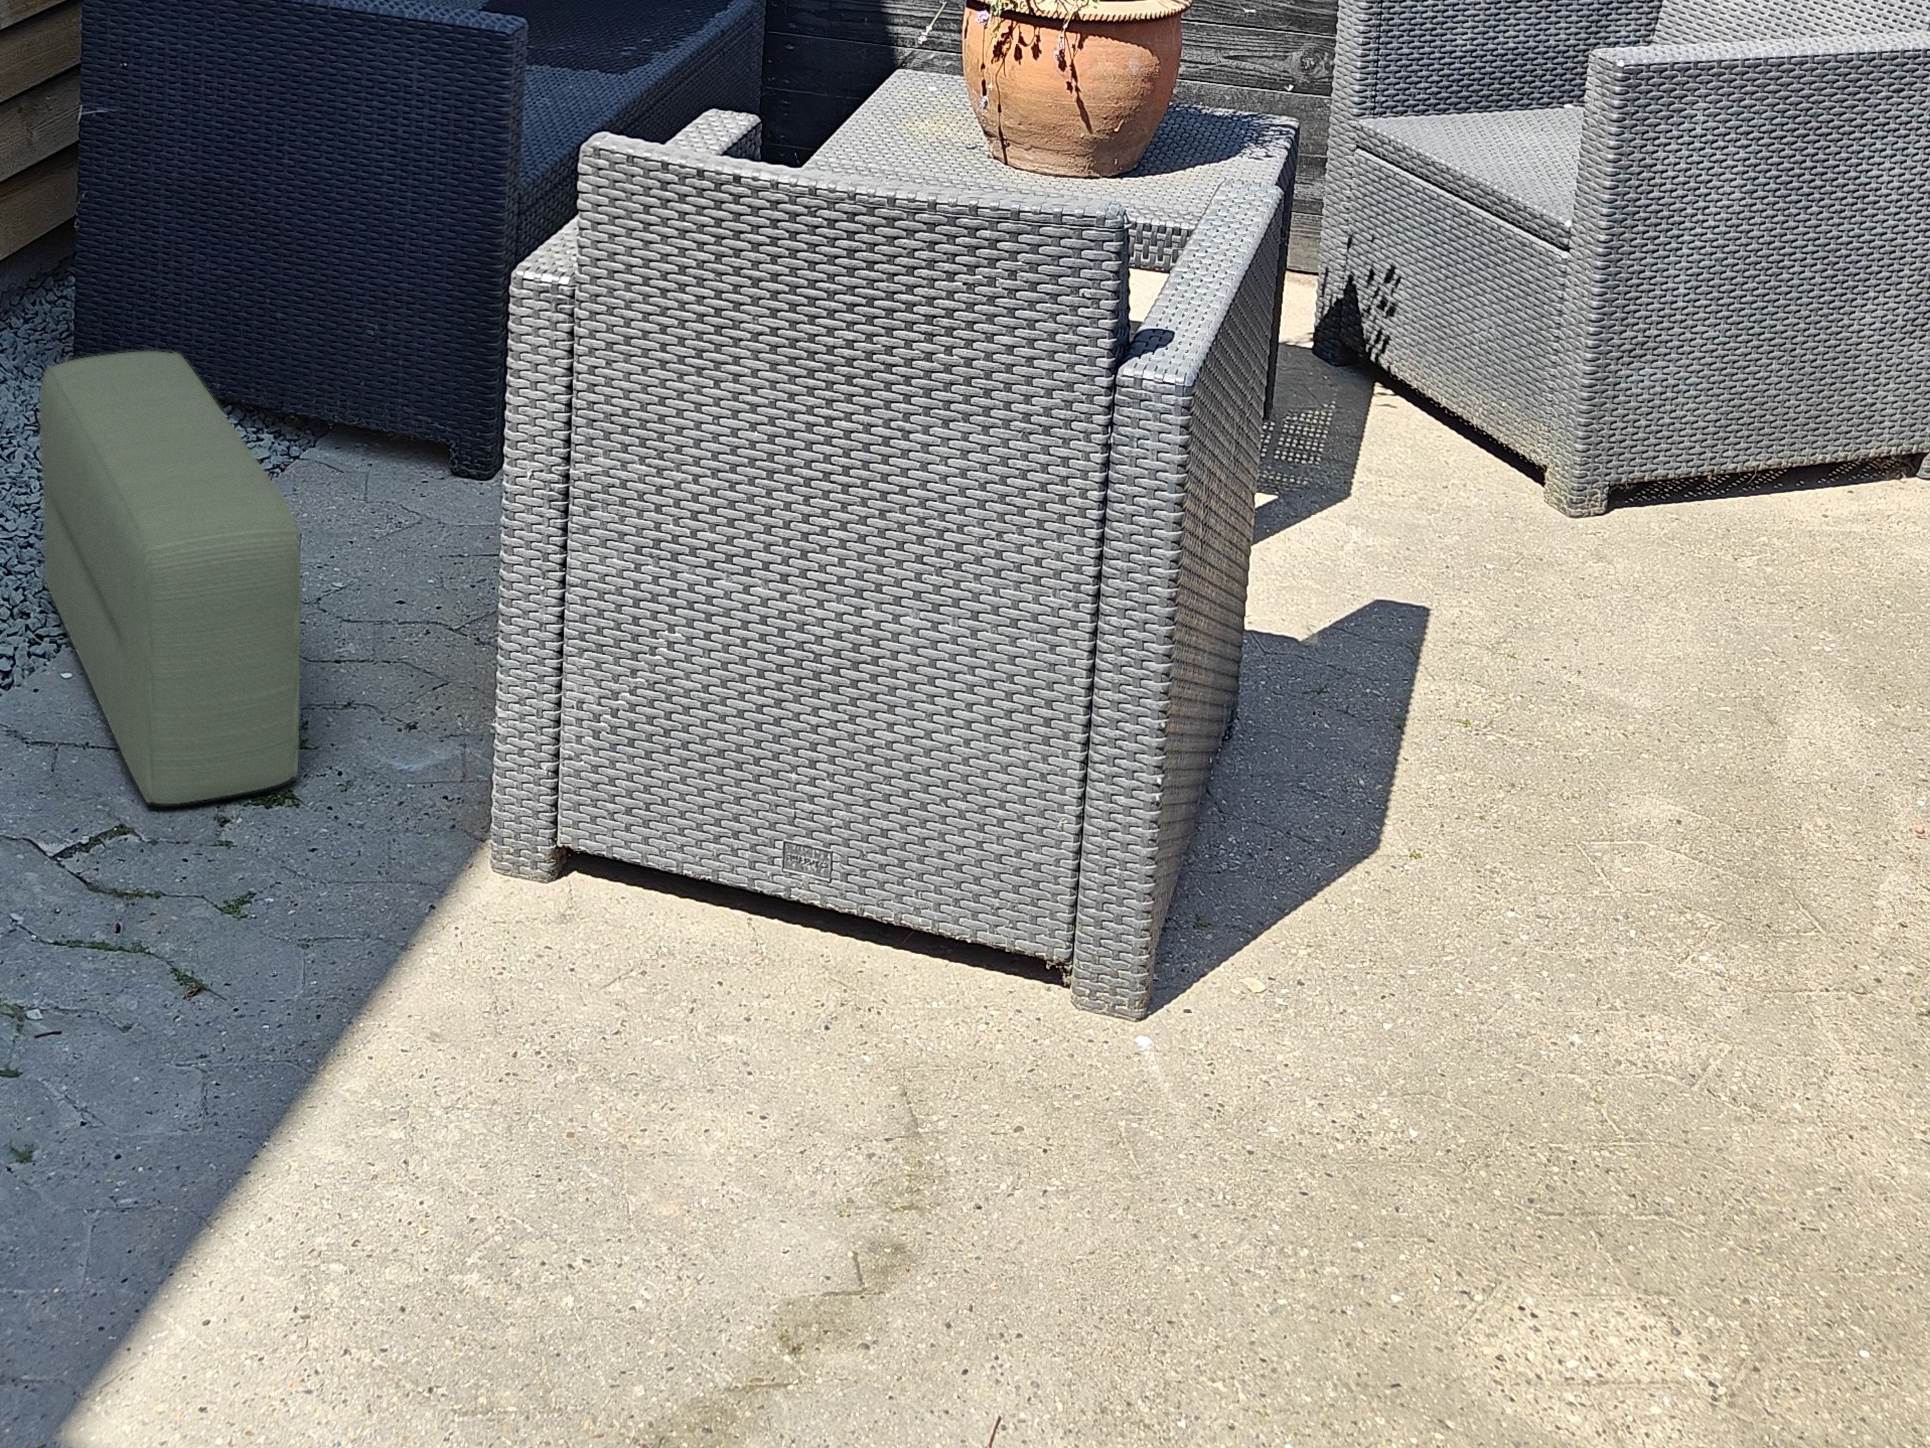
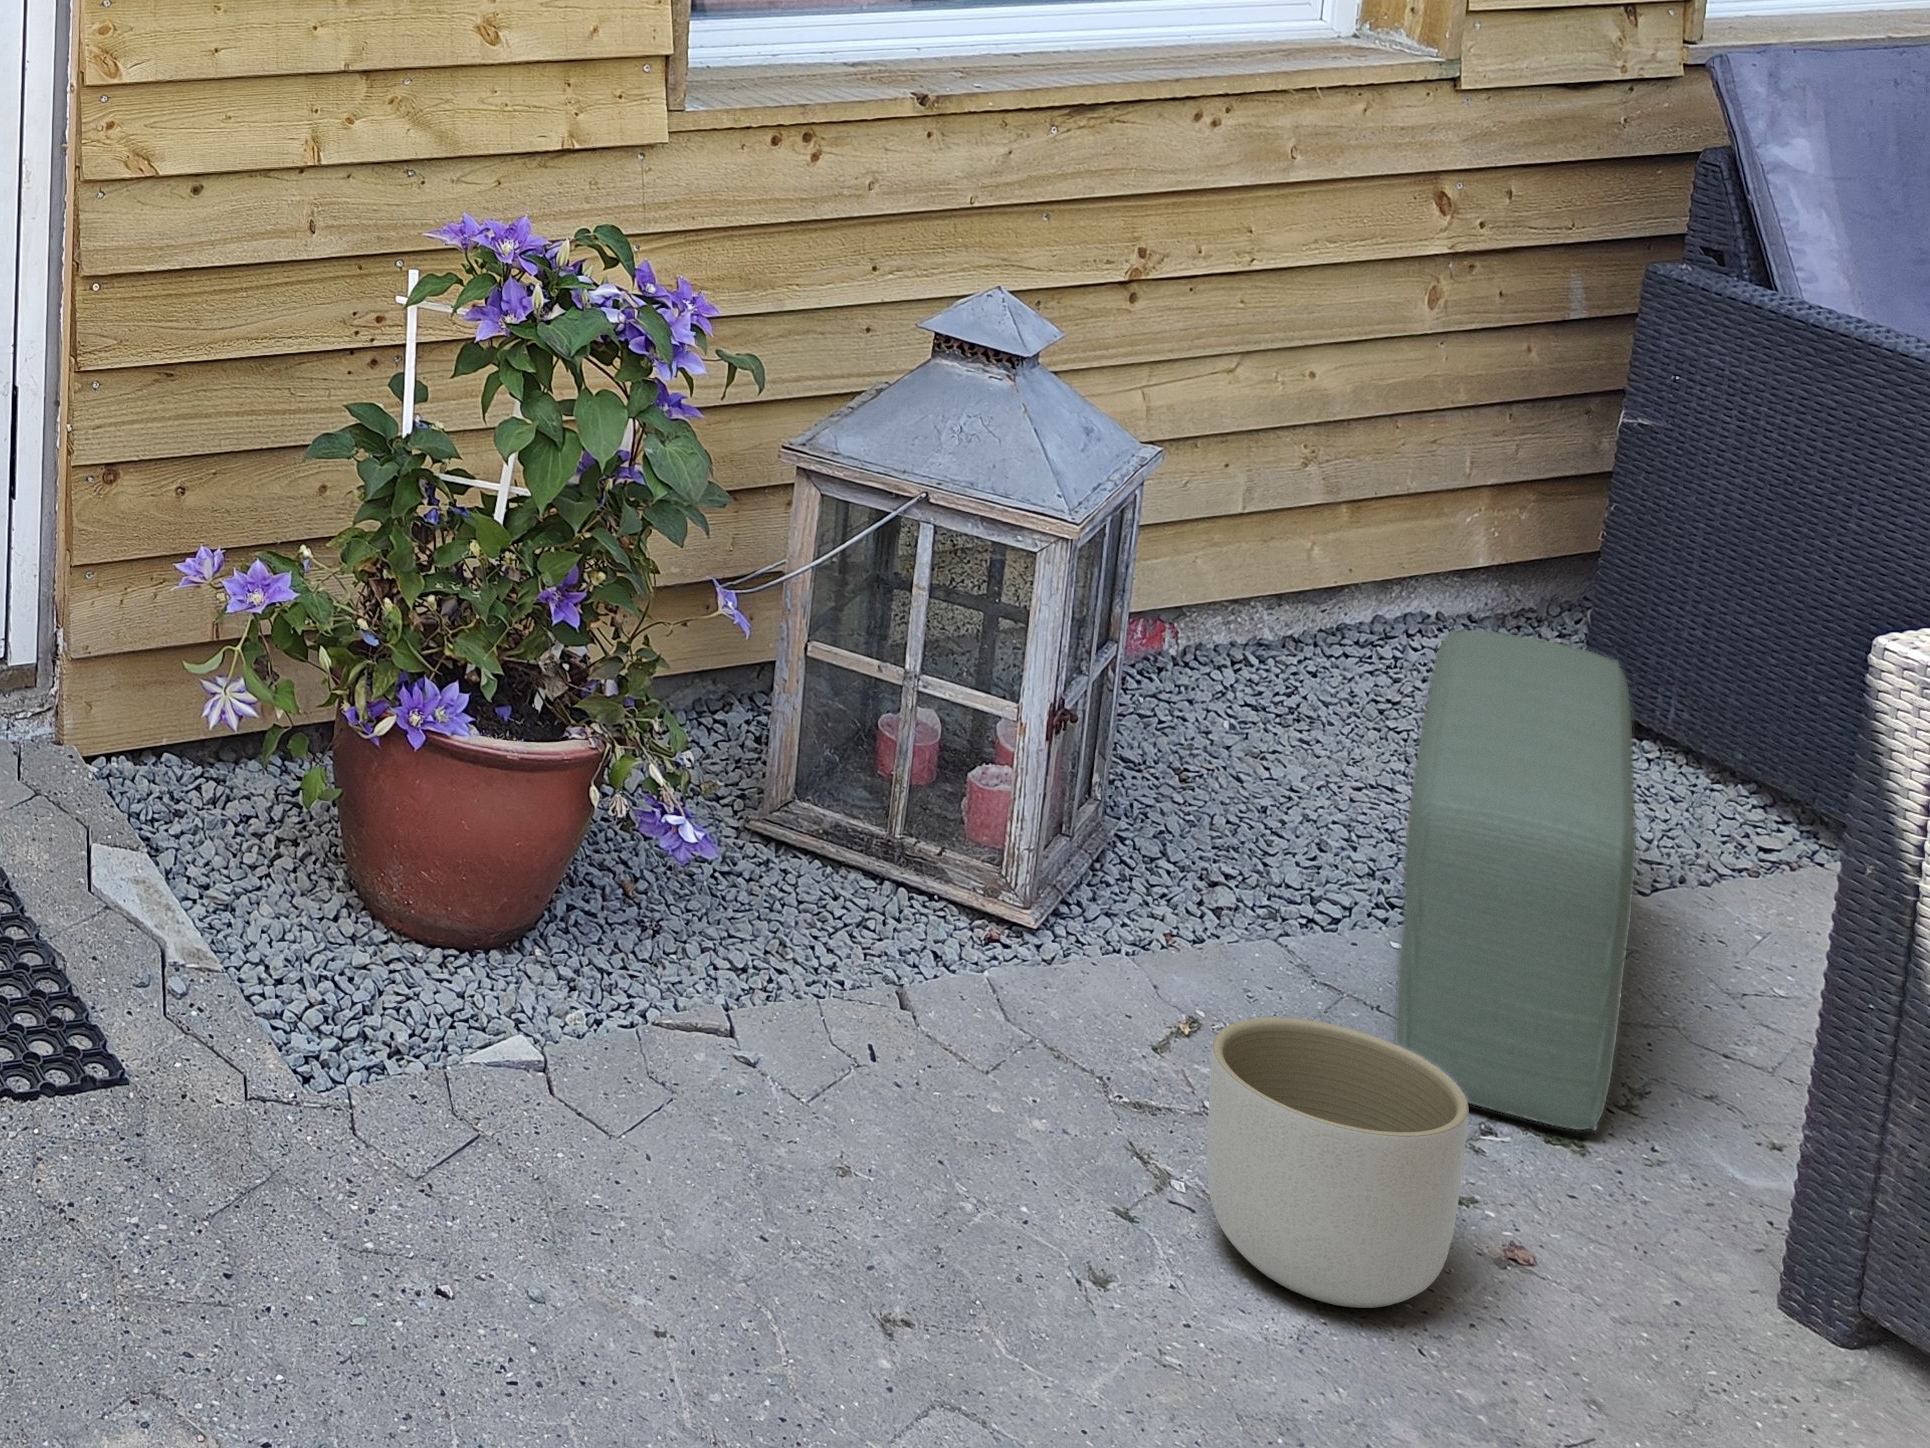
planter: none [84,793,303,1066] -> present [1207,1017,1469,1308]

